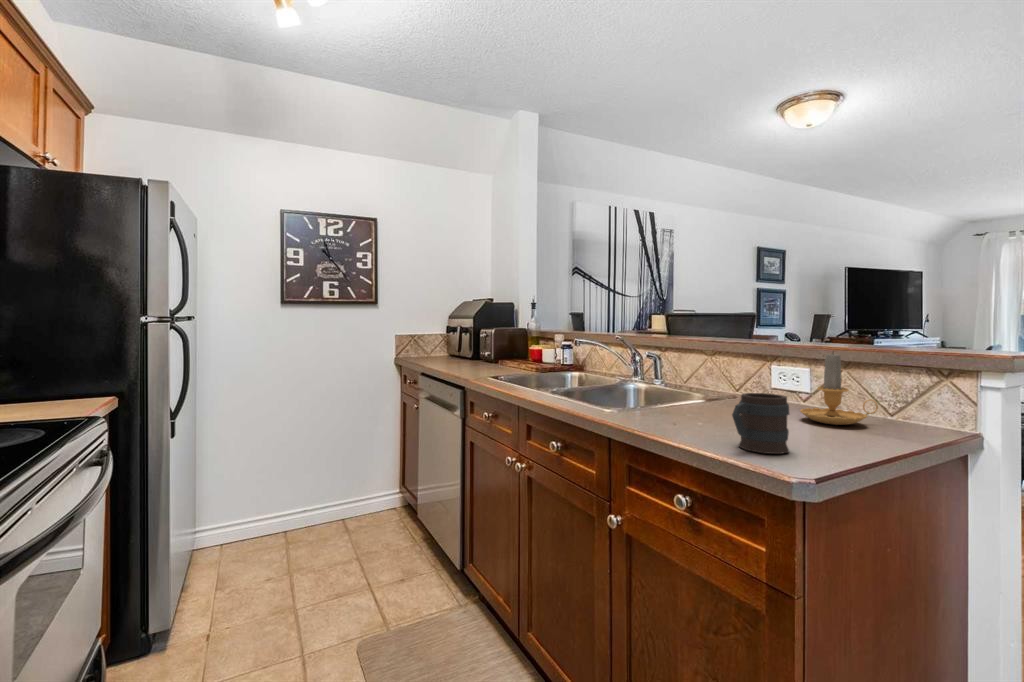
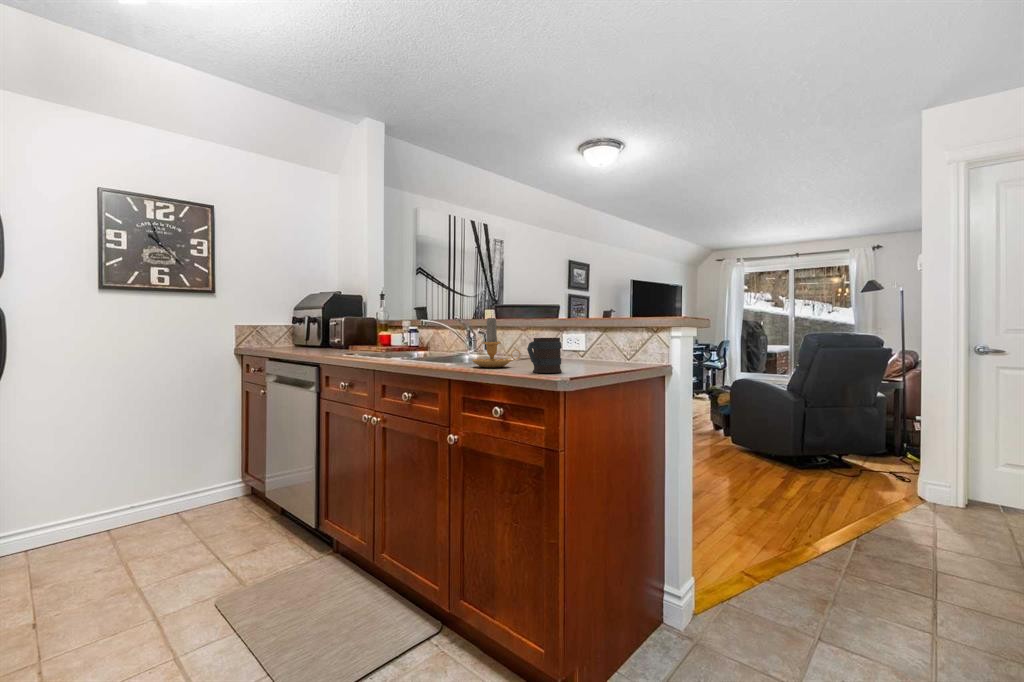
candle: present [800,354,878,425] -> present [472,317,520,367]

